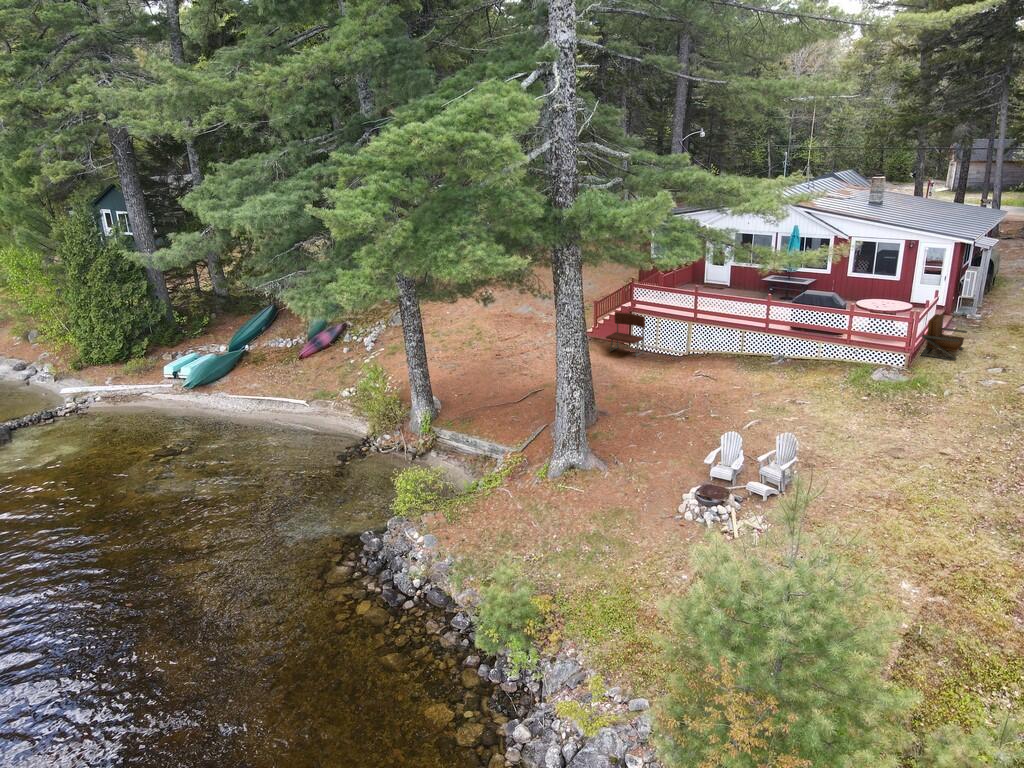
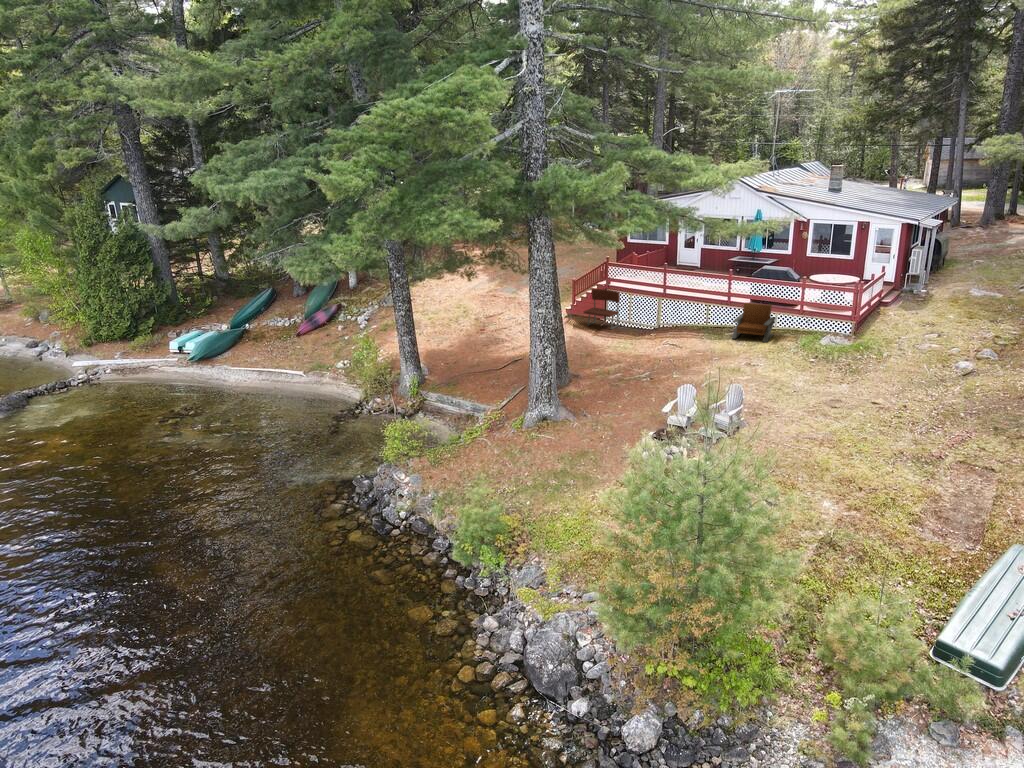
lounge chair: present [920,314,967,360] -> present [732,303,776,342]

